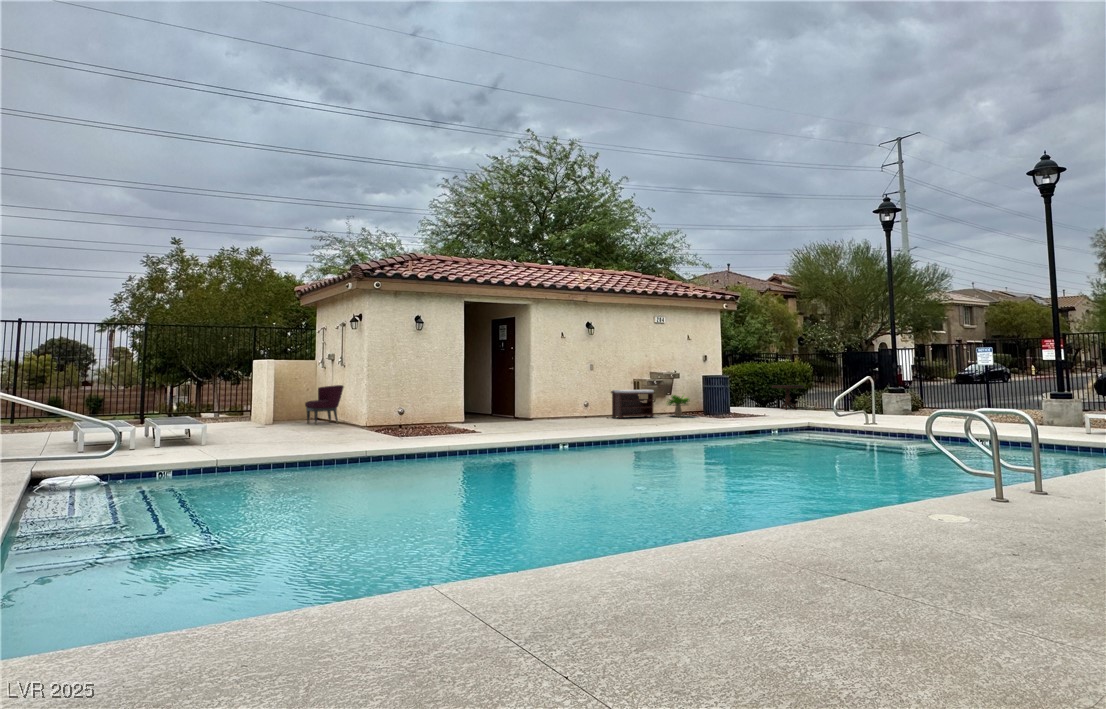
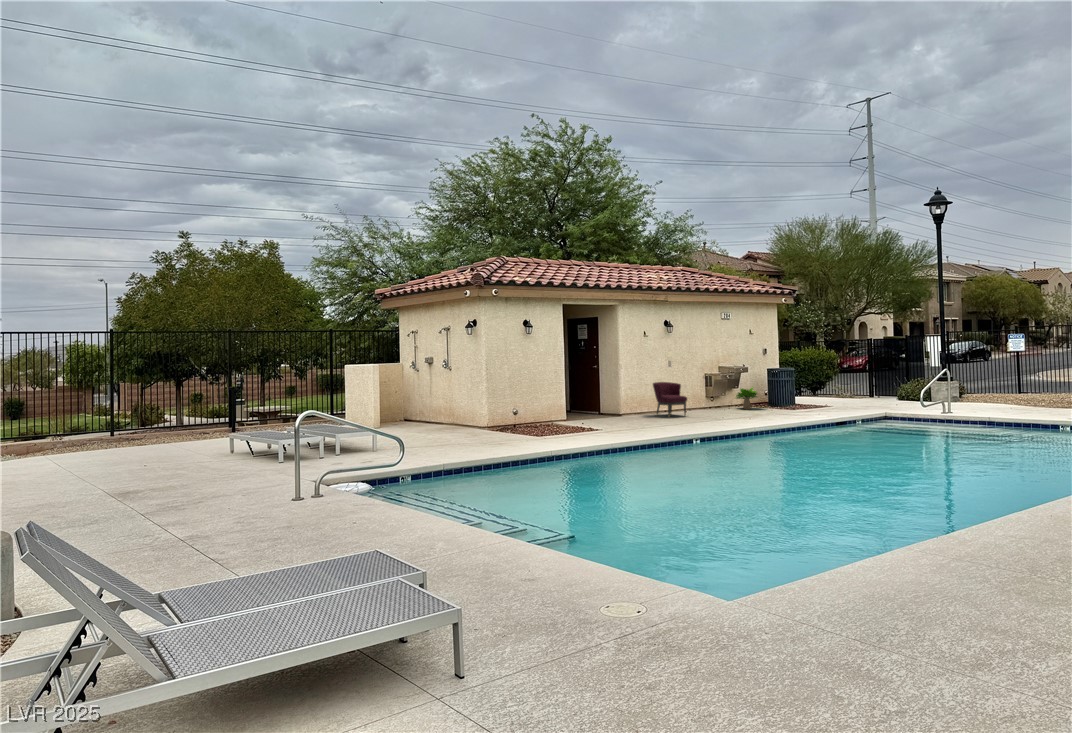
chair: present [305,385,344,425] -> present [653,382,687,417]
side table: present [771,385,804,409] -> none [815,375,848,399]
bench: present [611,390,655,418] -> none [687,384,728,413]

